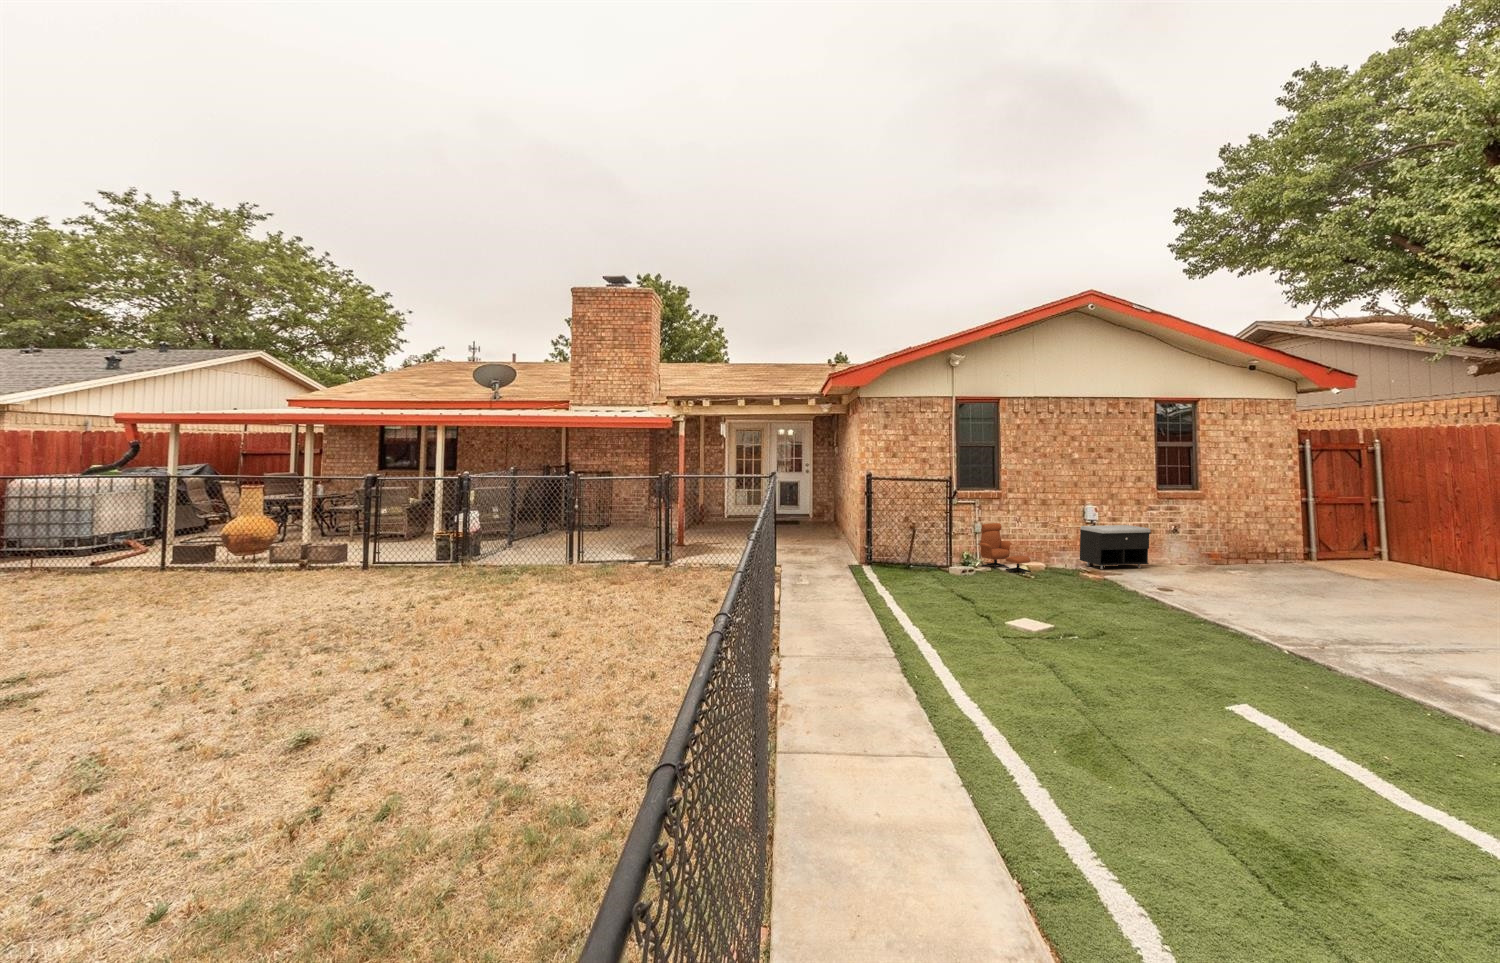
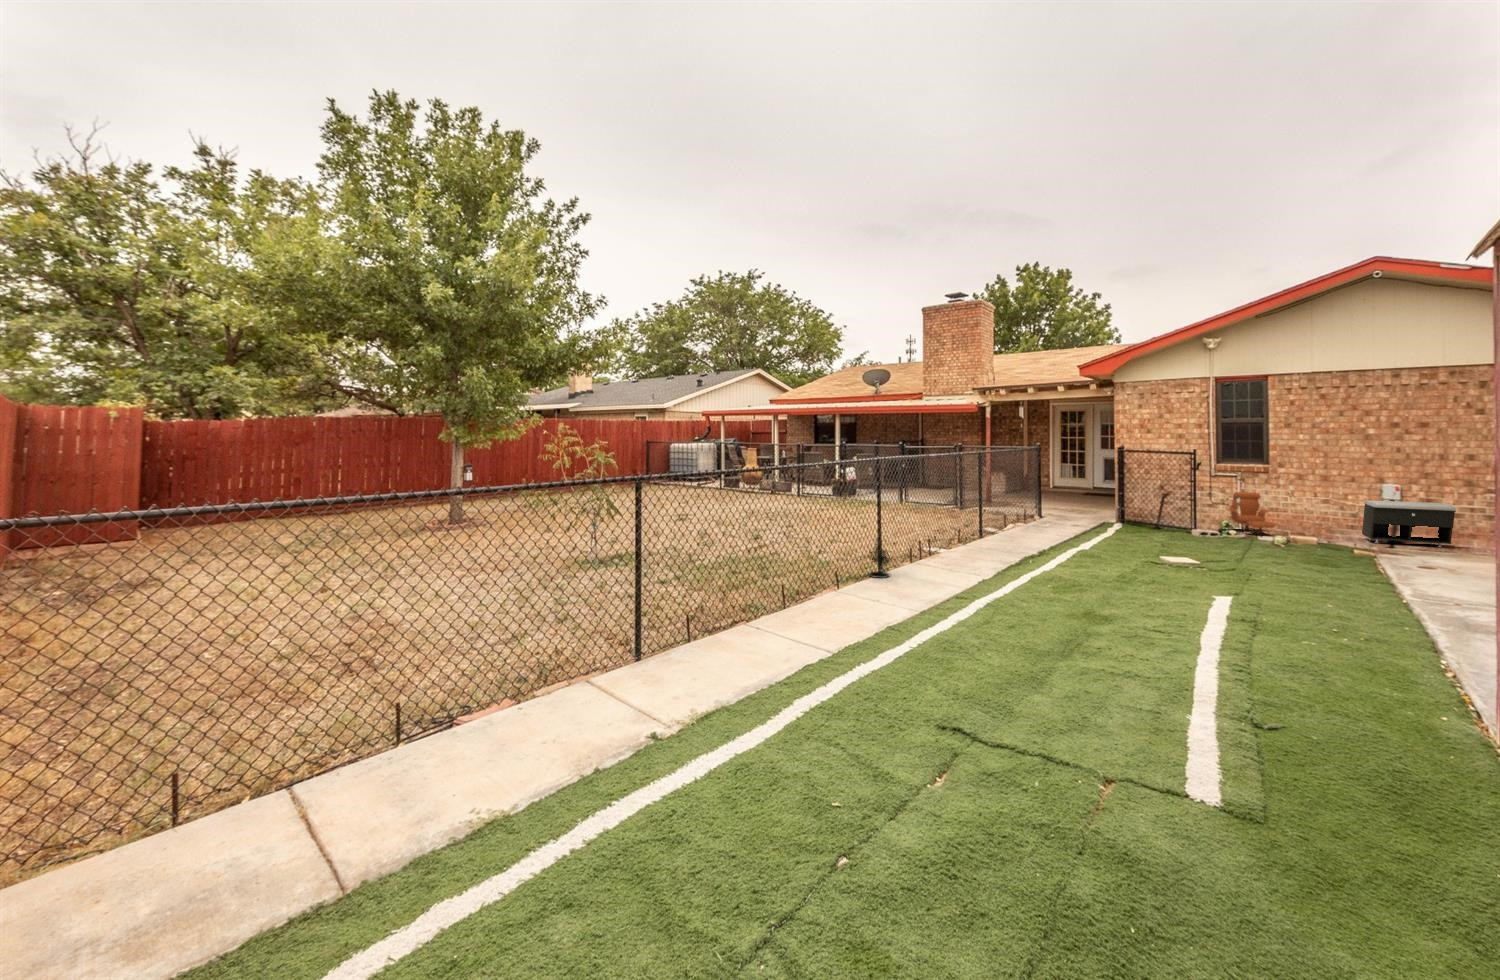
potted tree: none [773,756,861,898] -> present [868,541,892,578]

